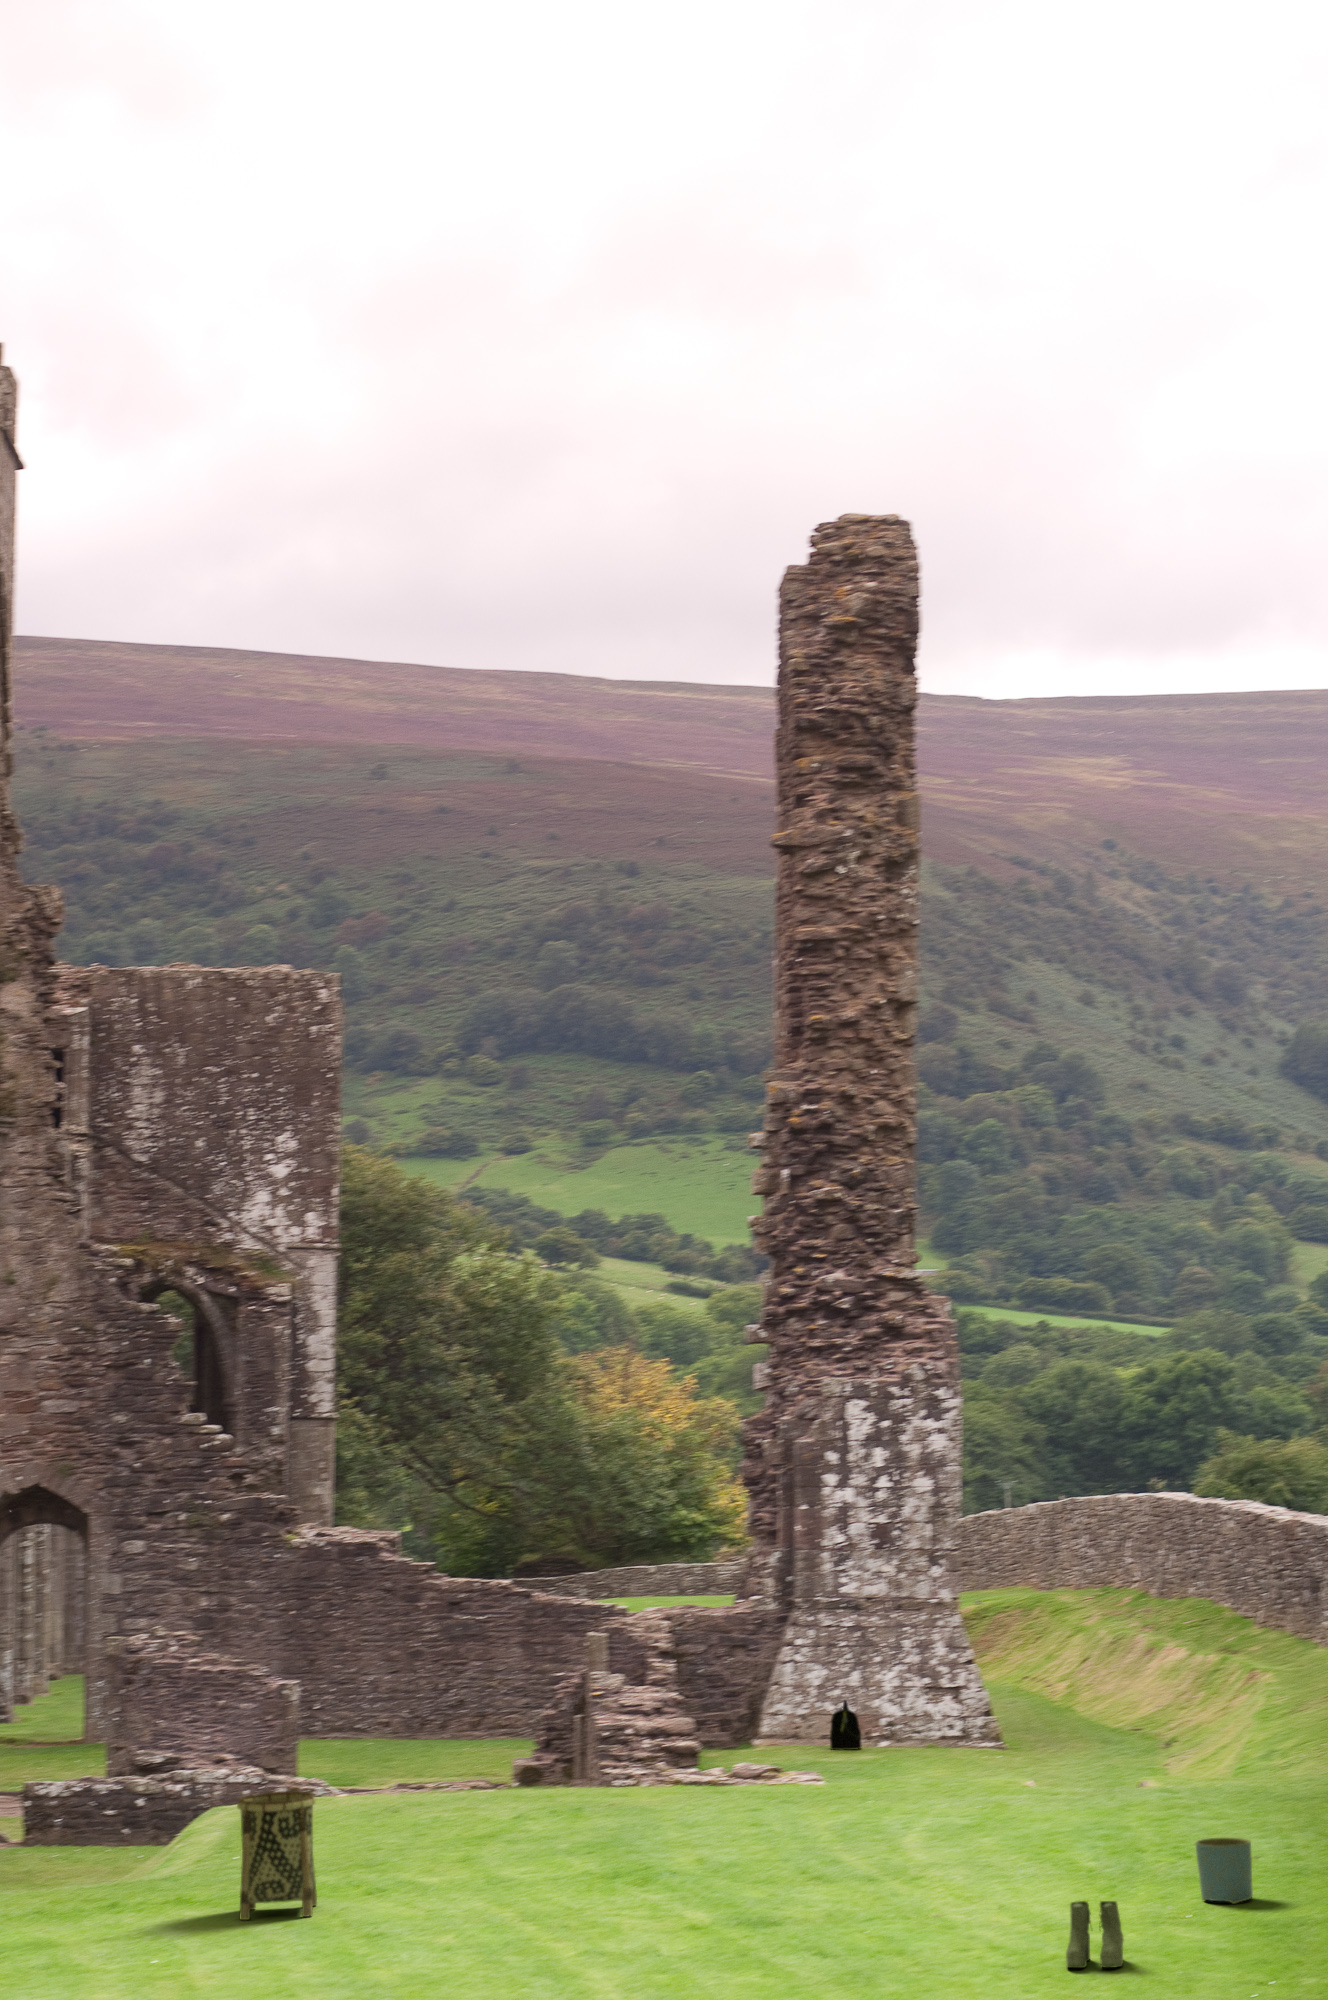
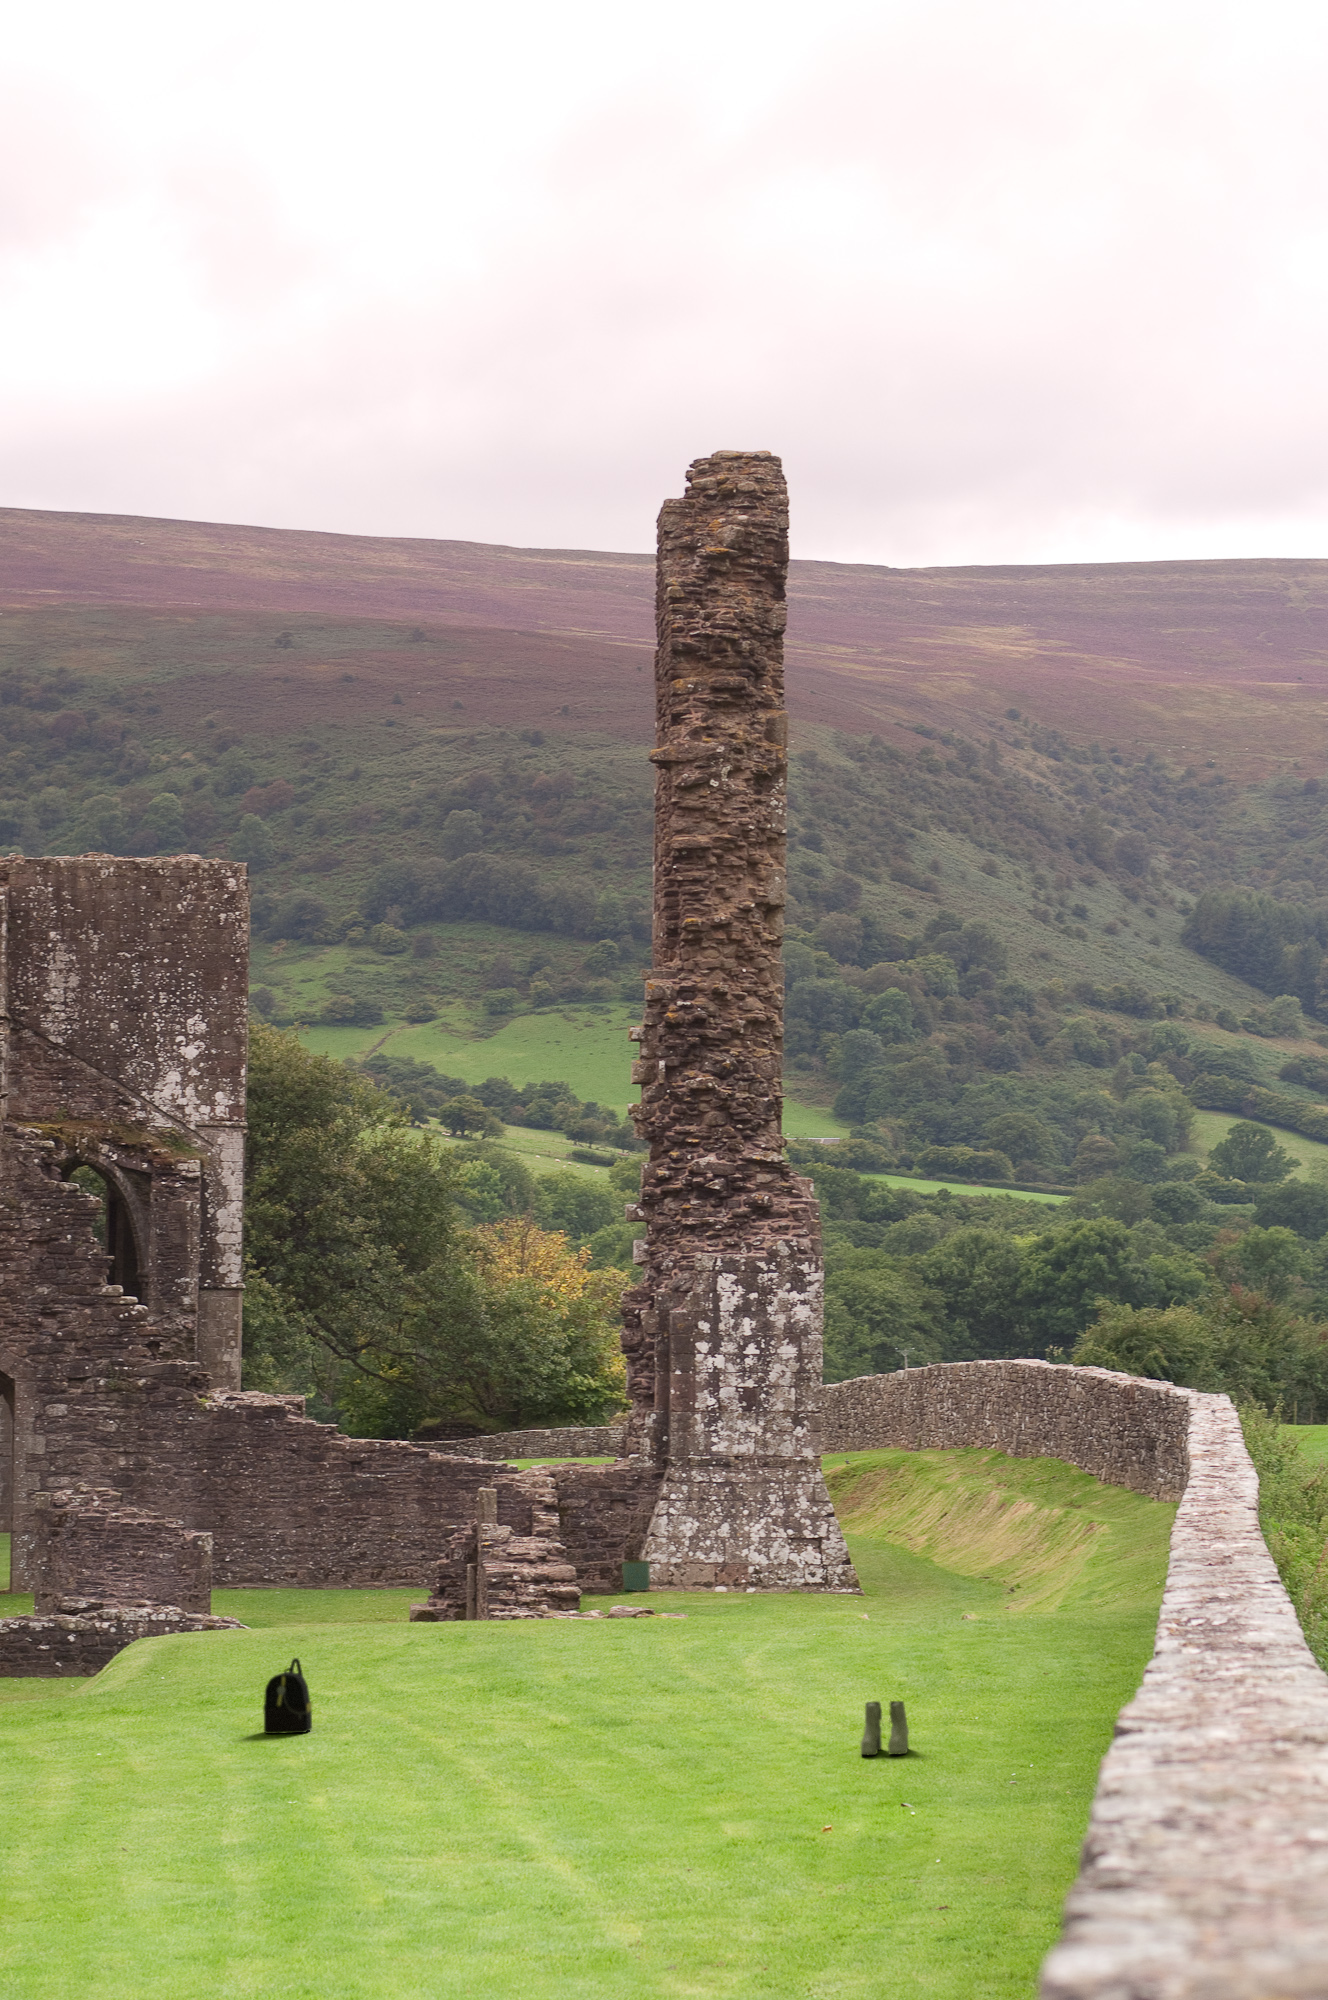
backpack: present [830,1700,862,1750] -> present [263,1658,312,1734]
basket: present [237,1791,317,1920] -> none [165,1621,235,1729]
planter: present [1195,1838,1253,1904] -> present [622,1560,650,1591]

